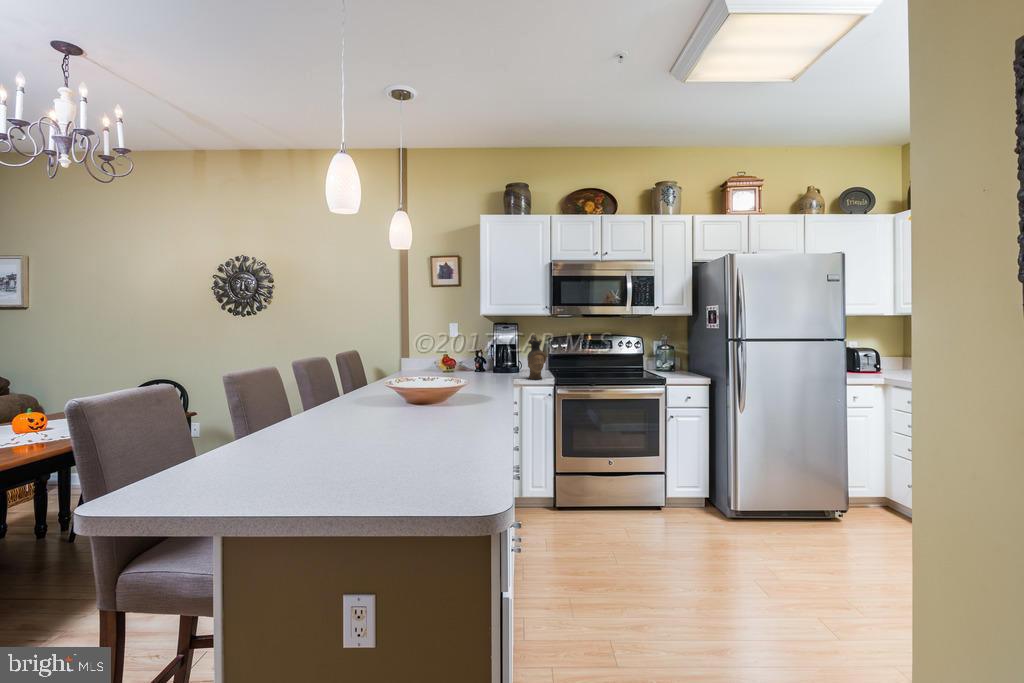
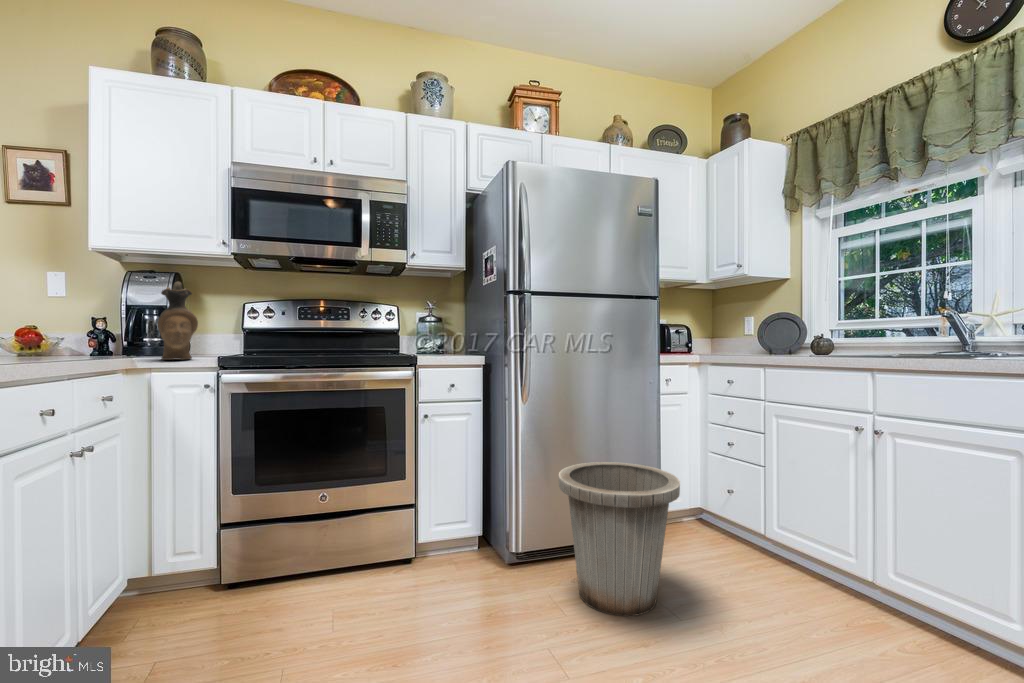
trash can: none [769,454,860,550] -> present [558,462,680,616]

